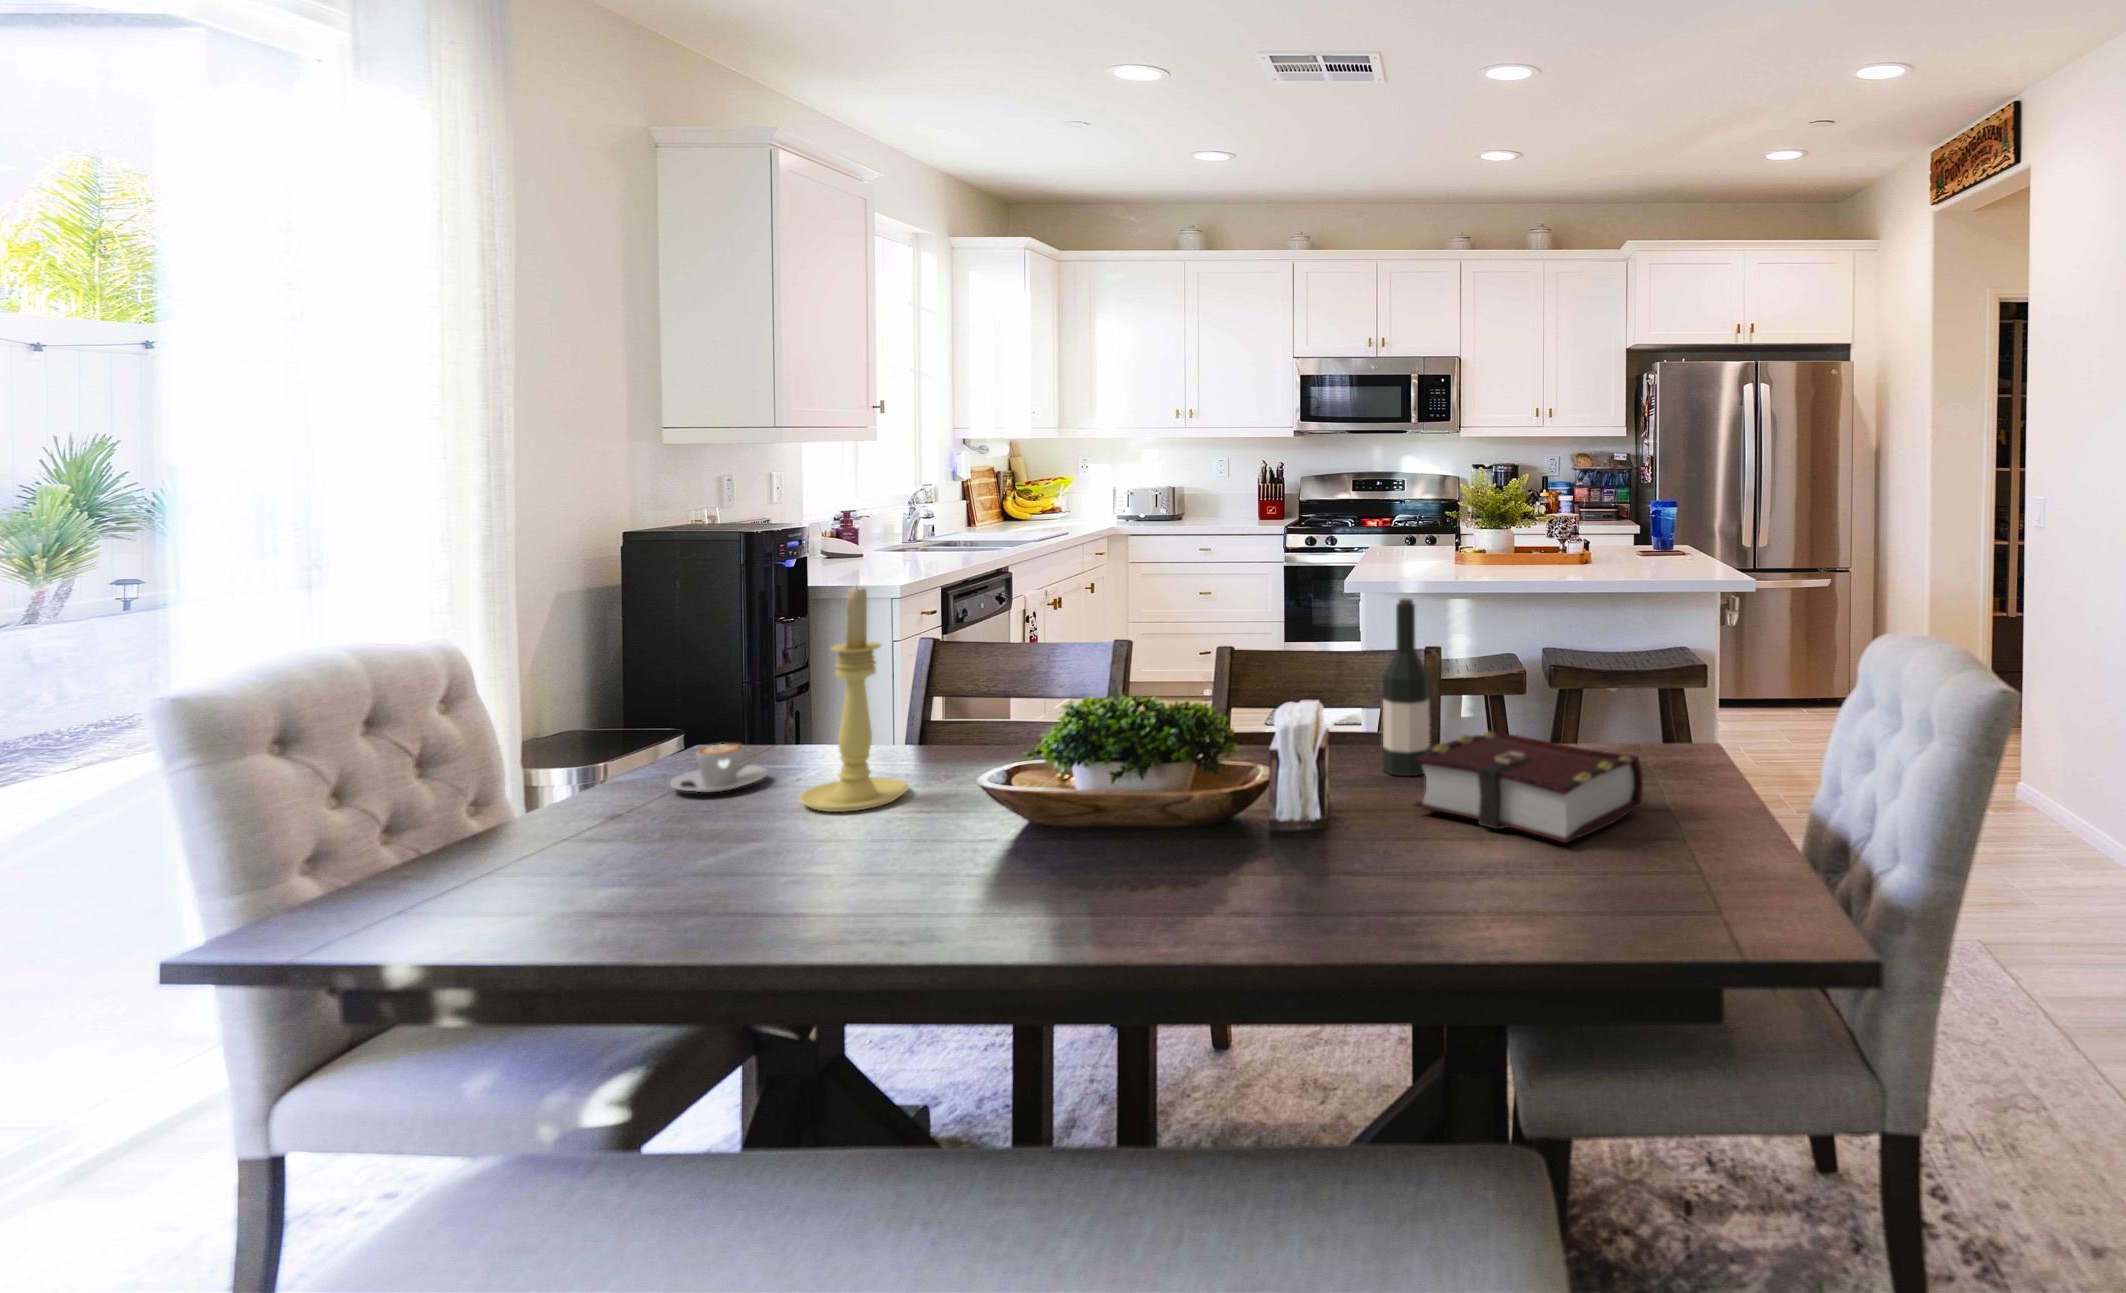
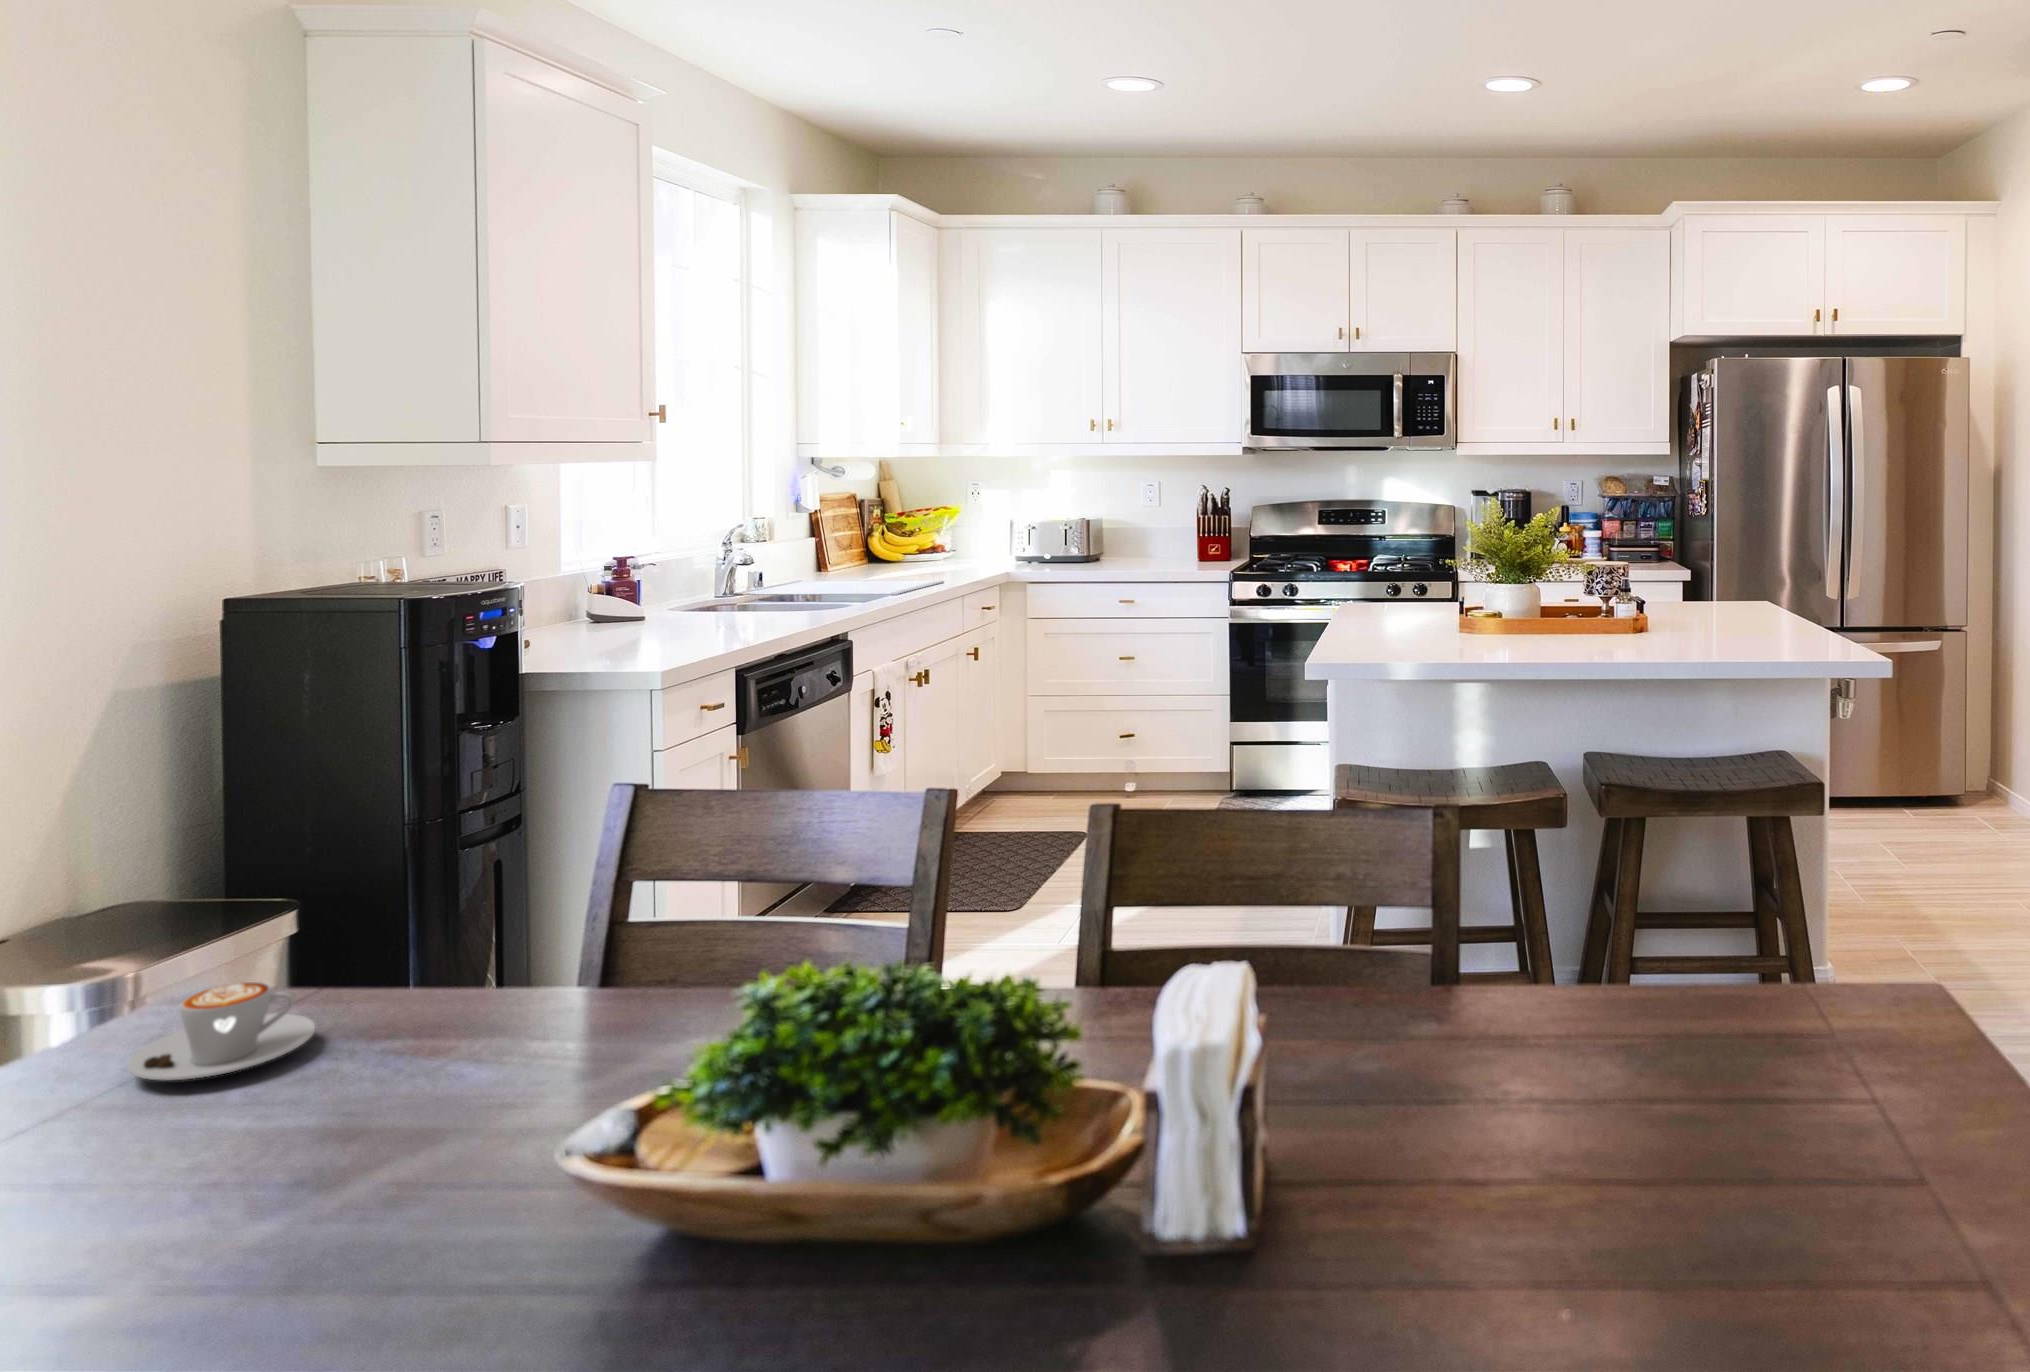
candle holder: present [799,587,908,812] -> none [327,716,538,1135]
wine bottle: present [1383,598,1430,776] -> none [1369,735,1451,1052]
book: present [1414,732,1643,843] -> none [1430,978,1857,1266]

